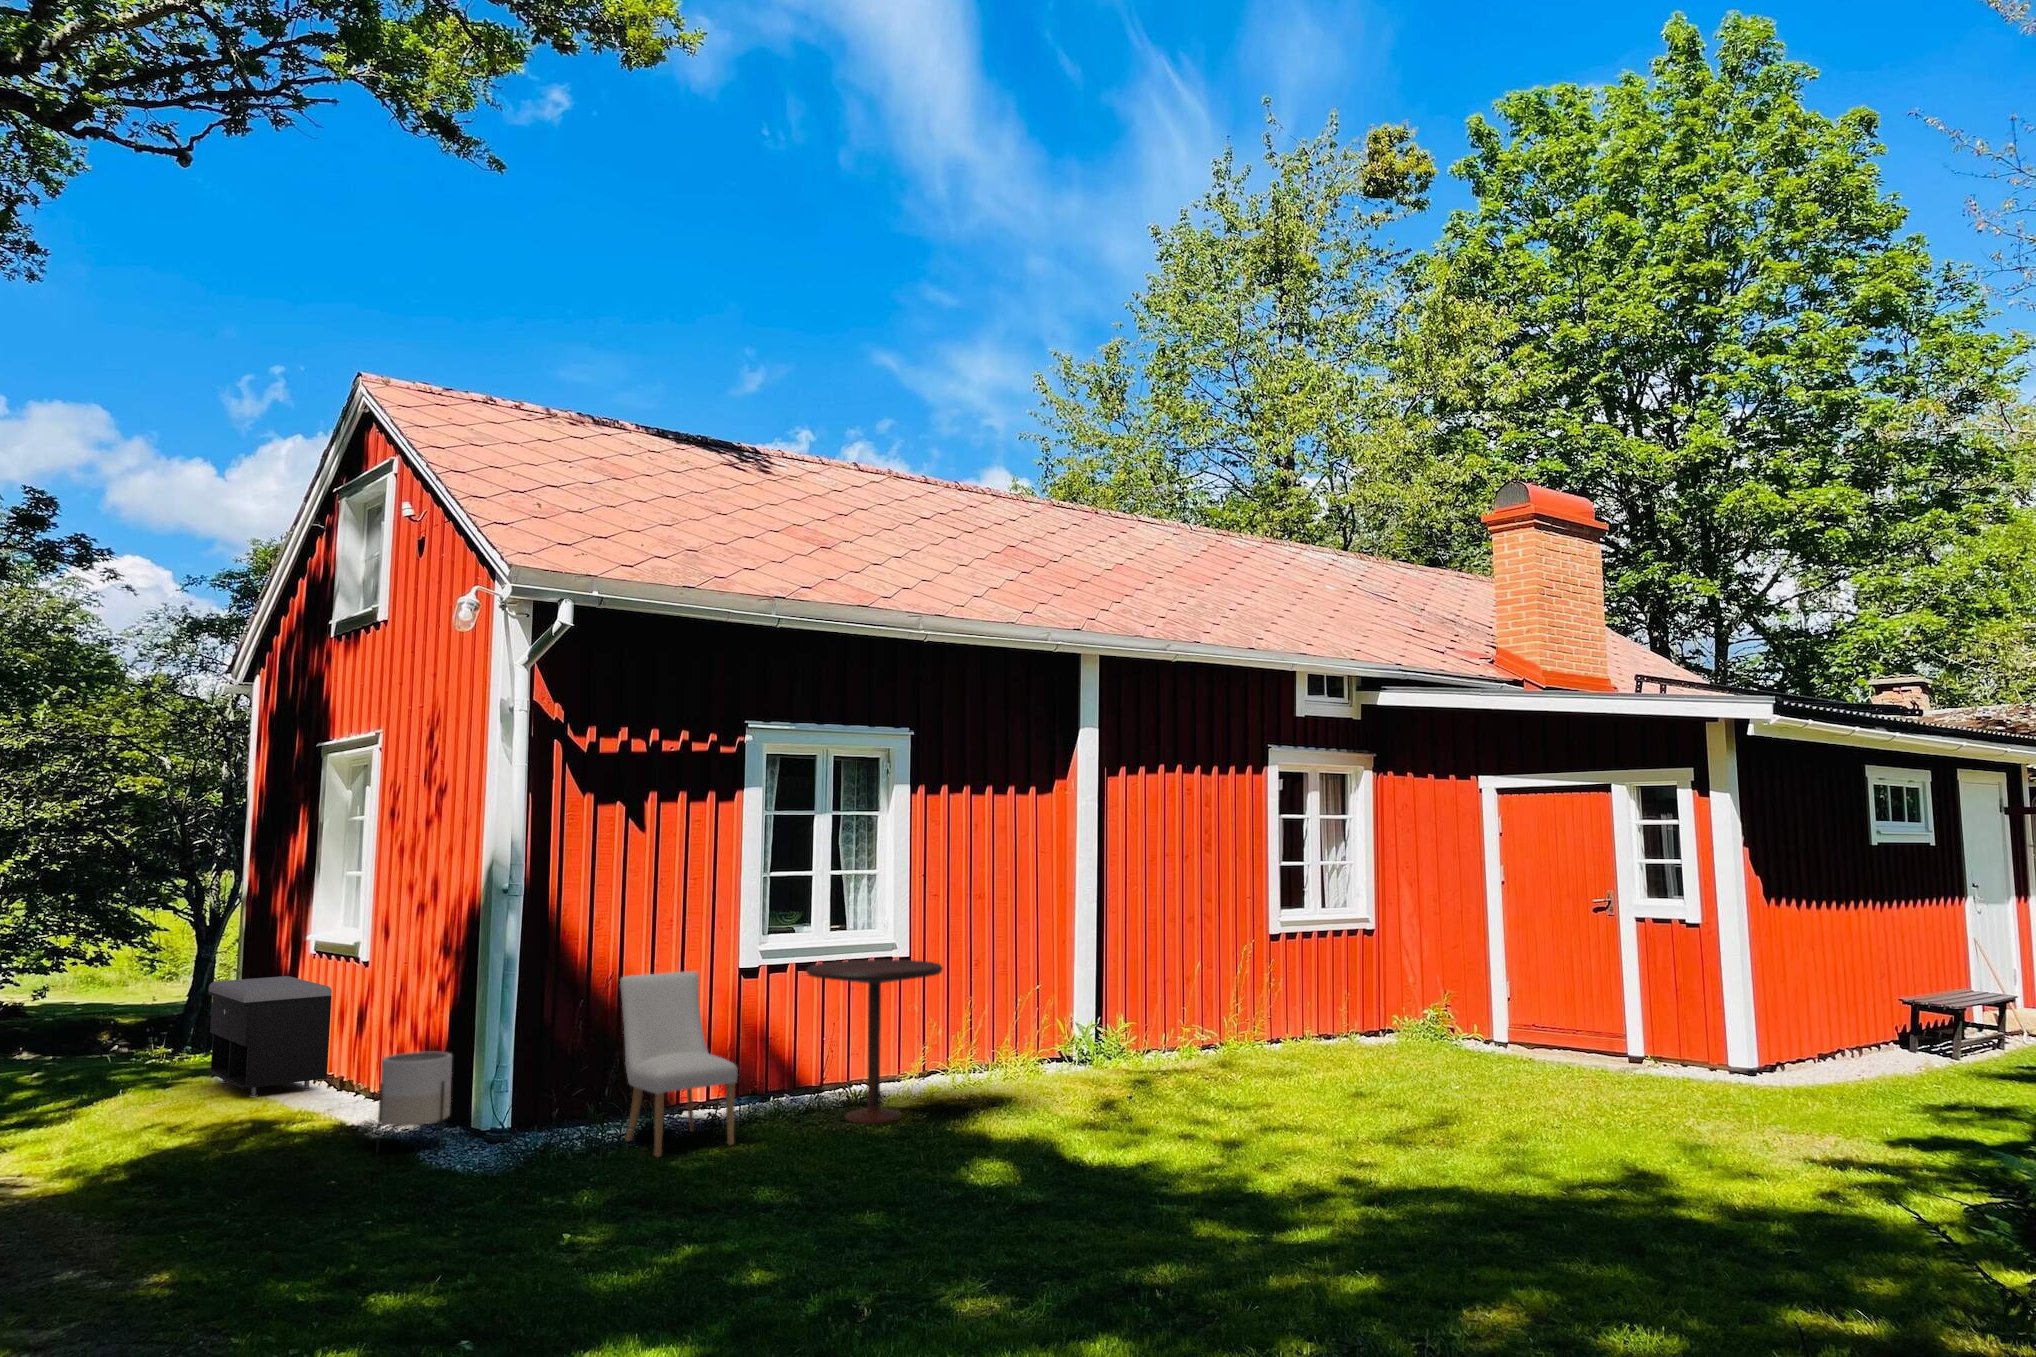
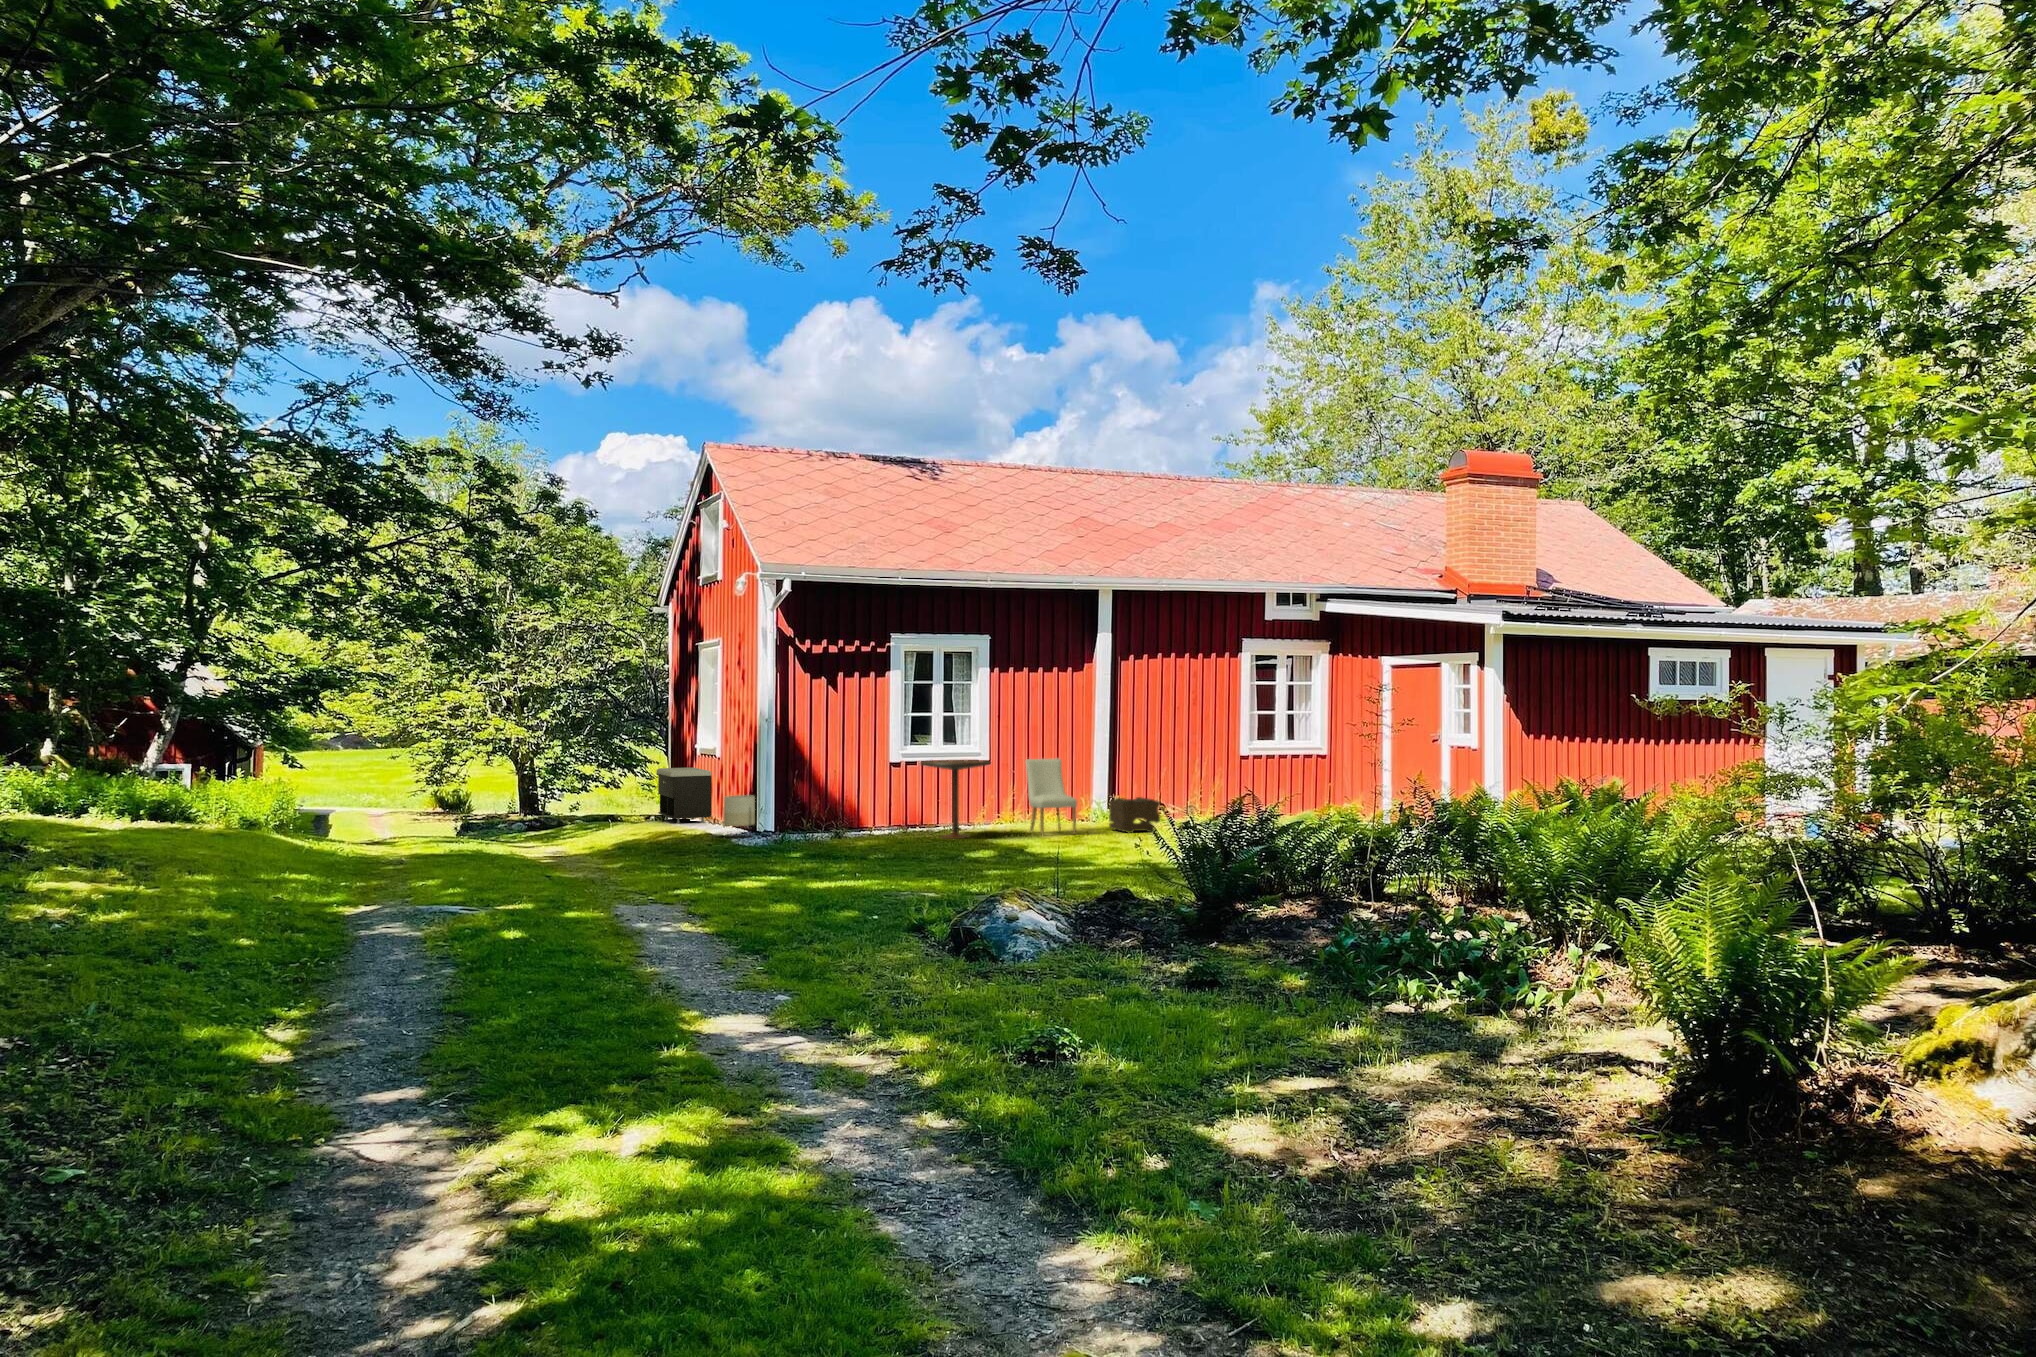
chair: present [620,971,738,1157] -> present [1026,758,1077,835]
wooden crate: none [1106,1012,1199,1081] -> present [1109,797,1160,833]

